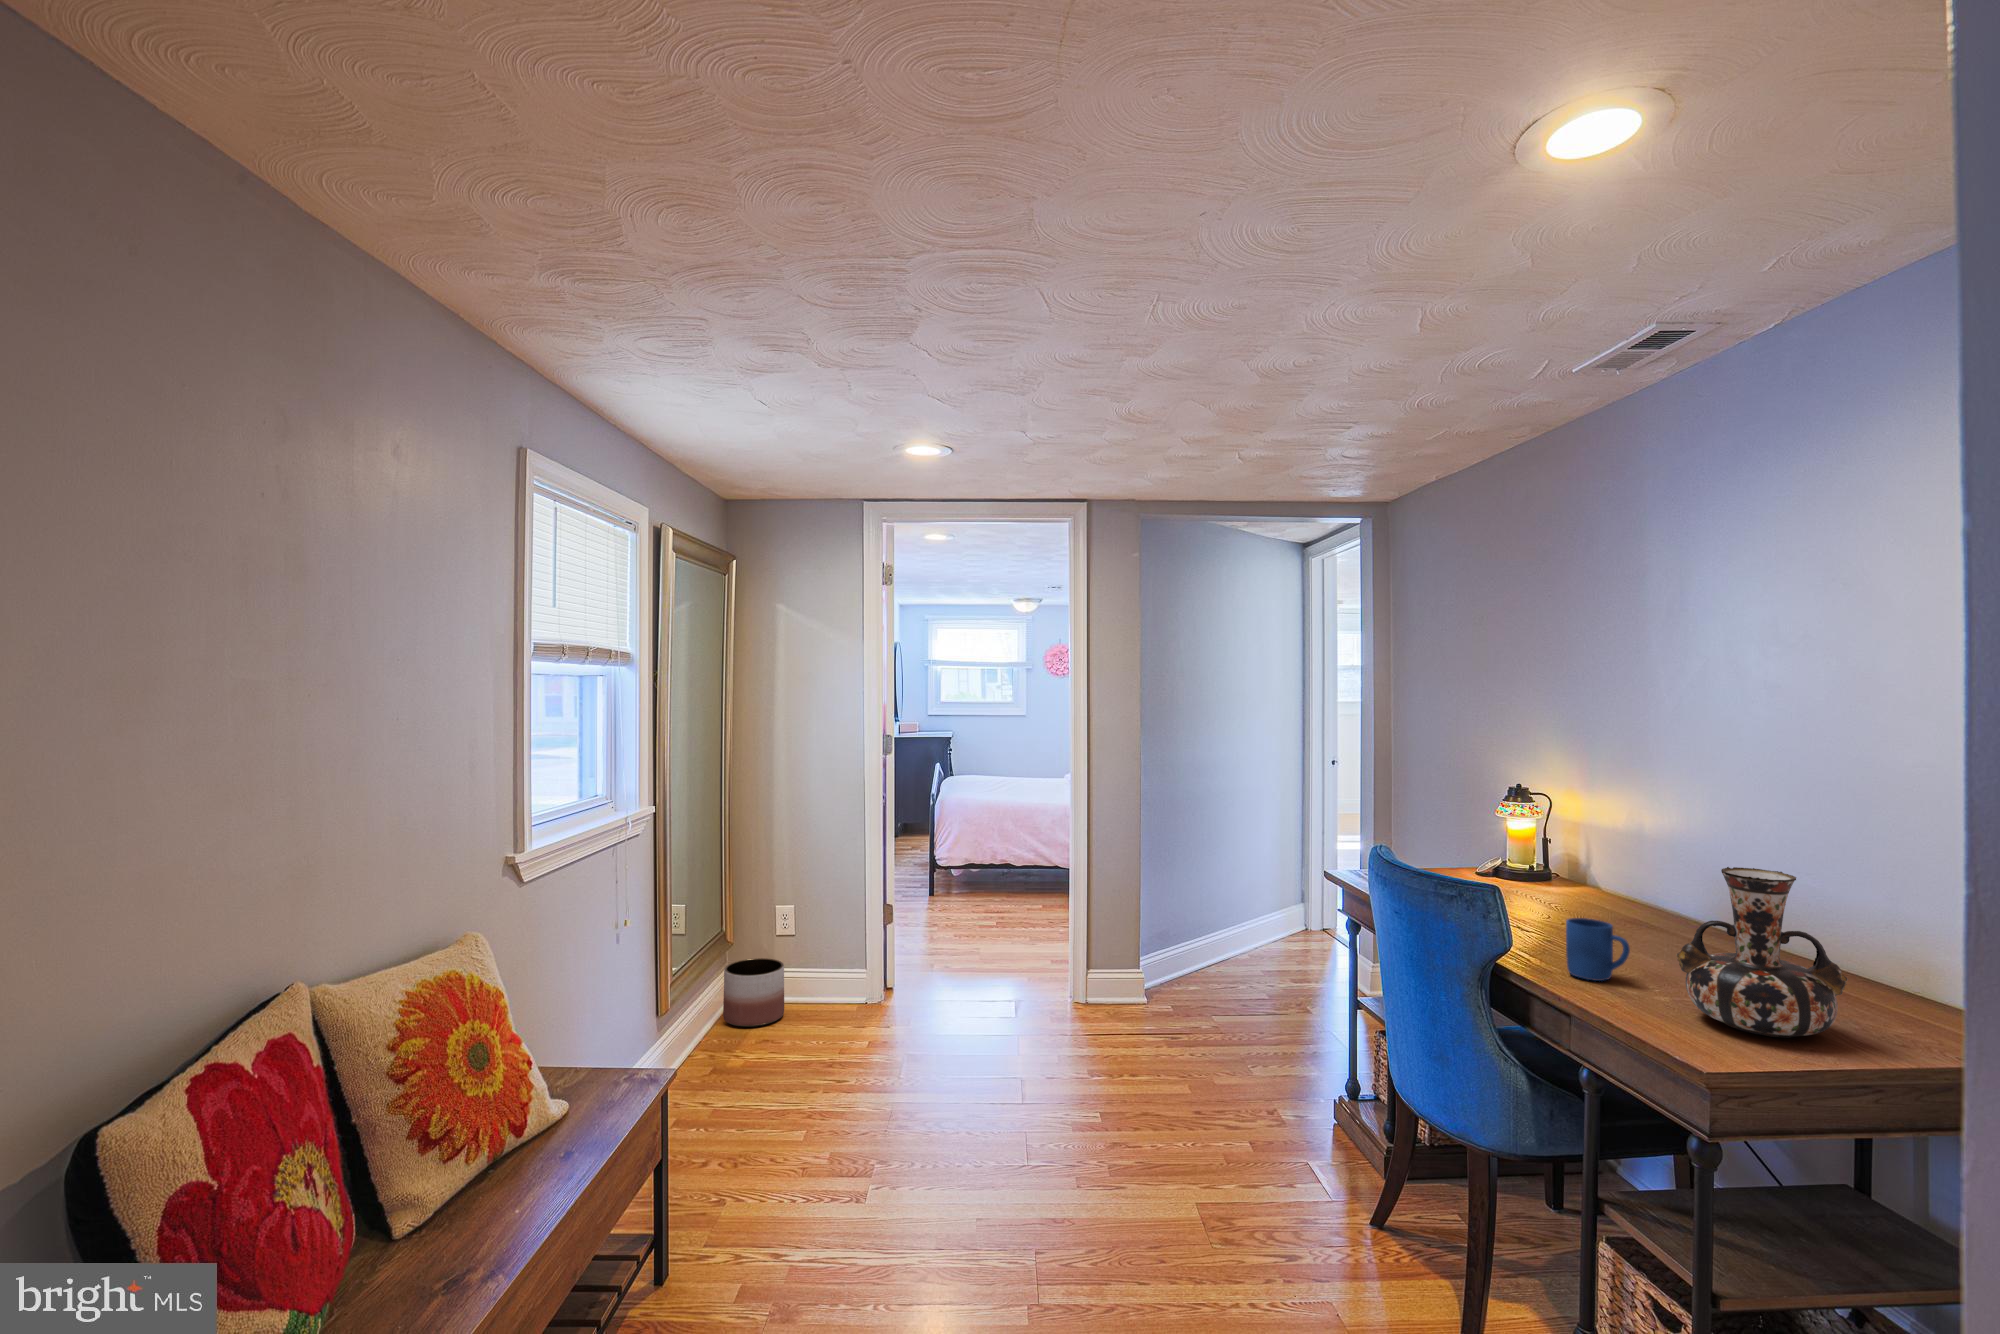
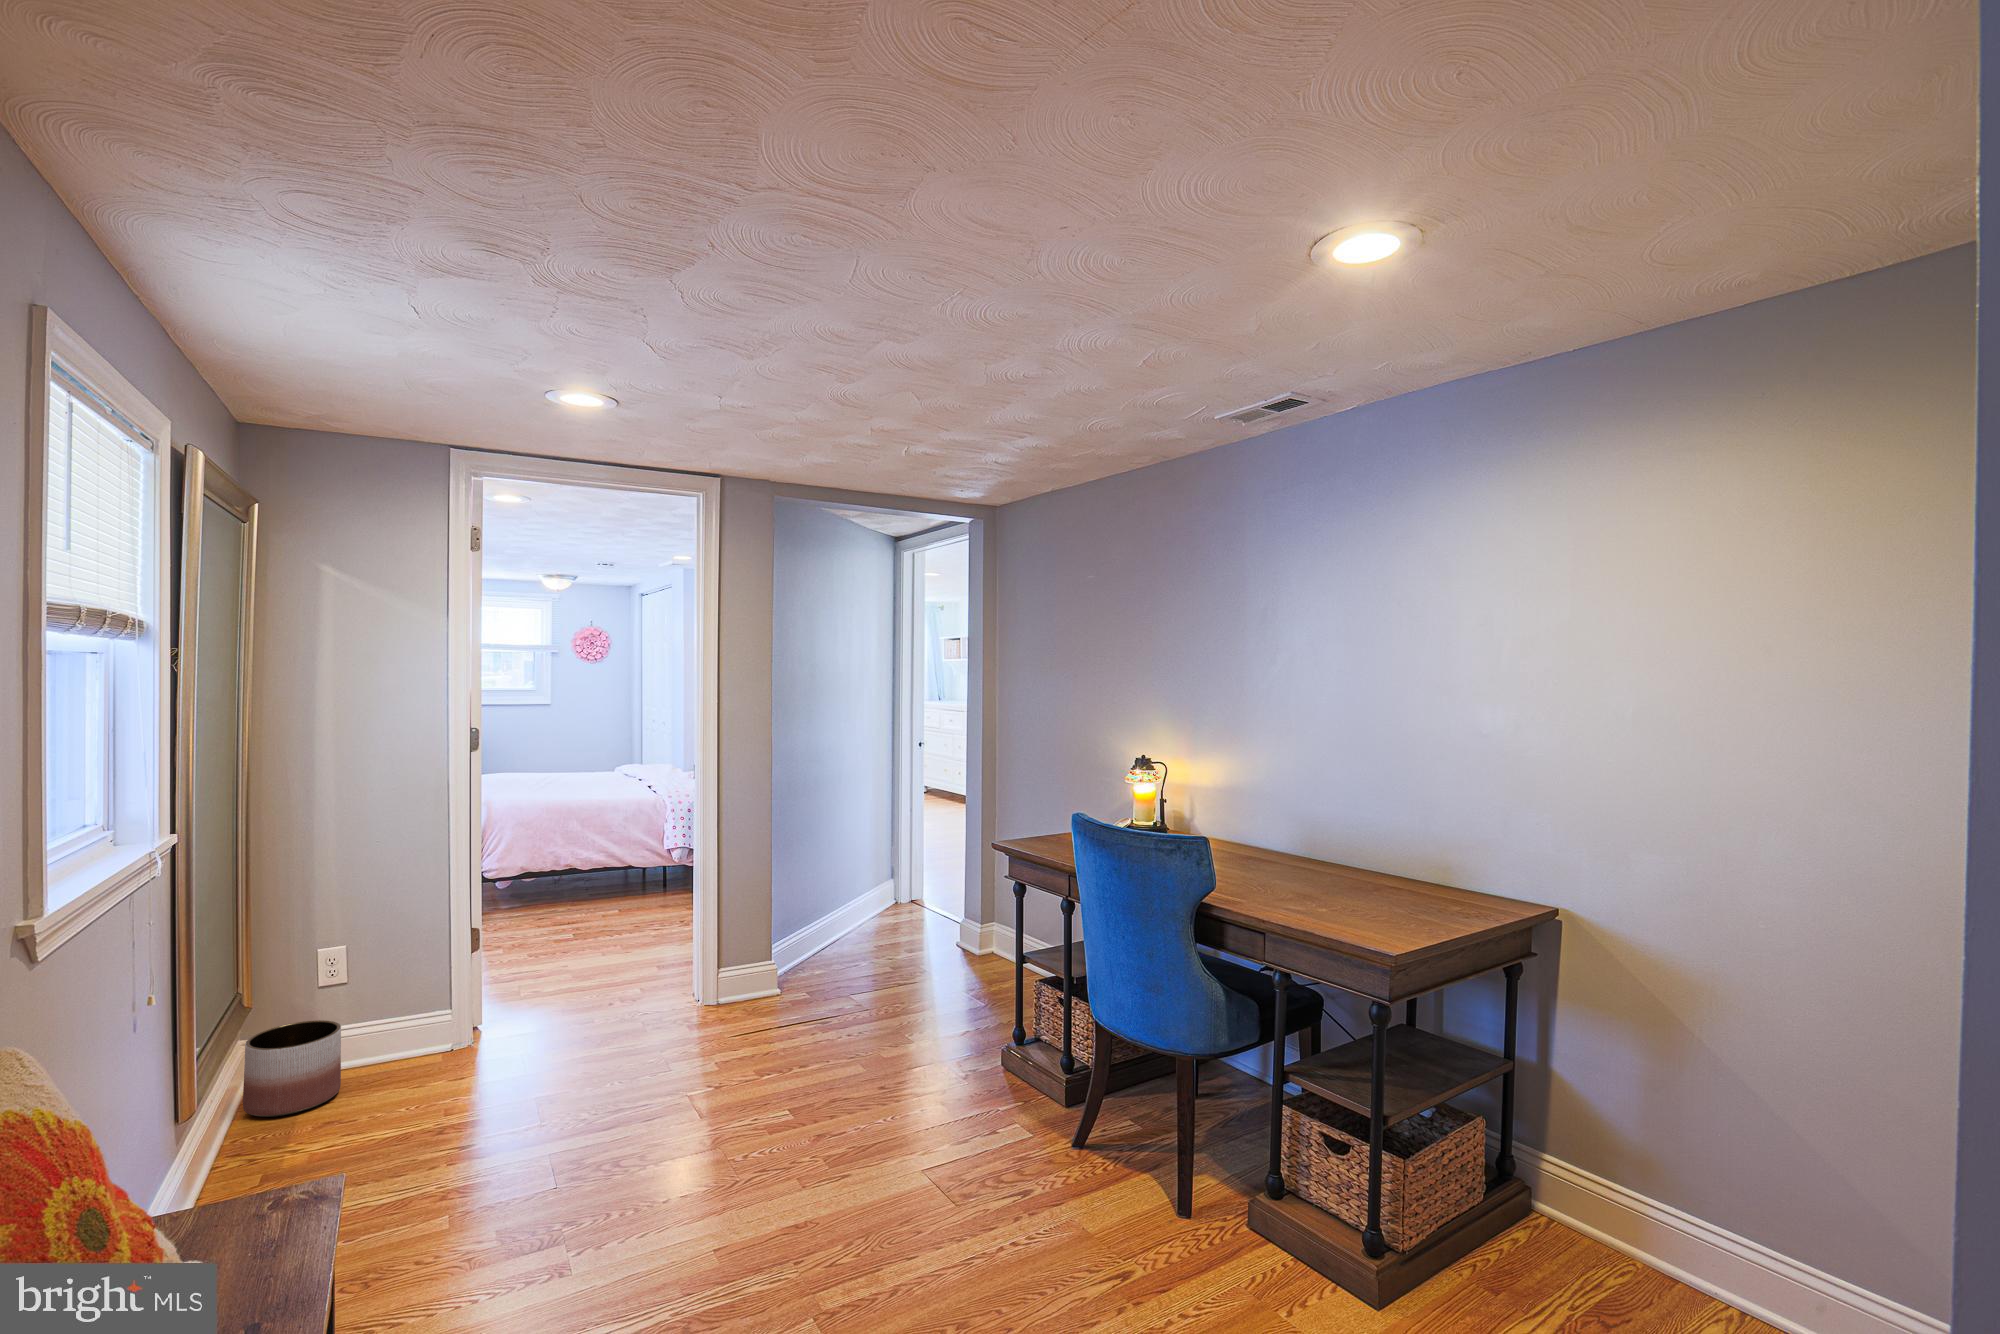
decorative vase: present [1676,867,1848,1038] -> none [1334,808,1432,927]
mug: present [1566,918,1630,981] -> none [1244,858,1289,905]

